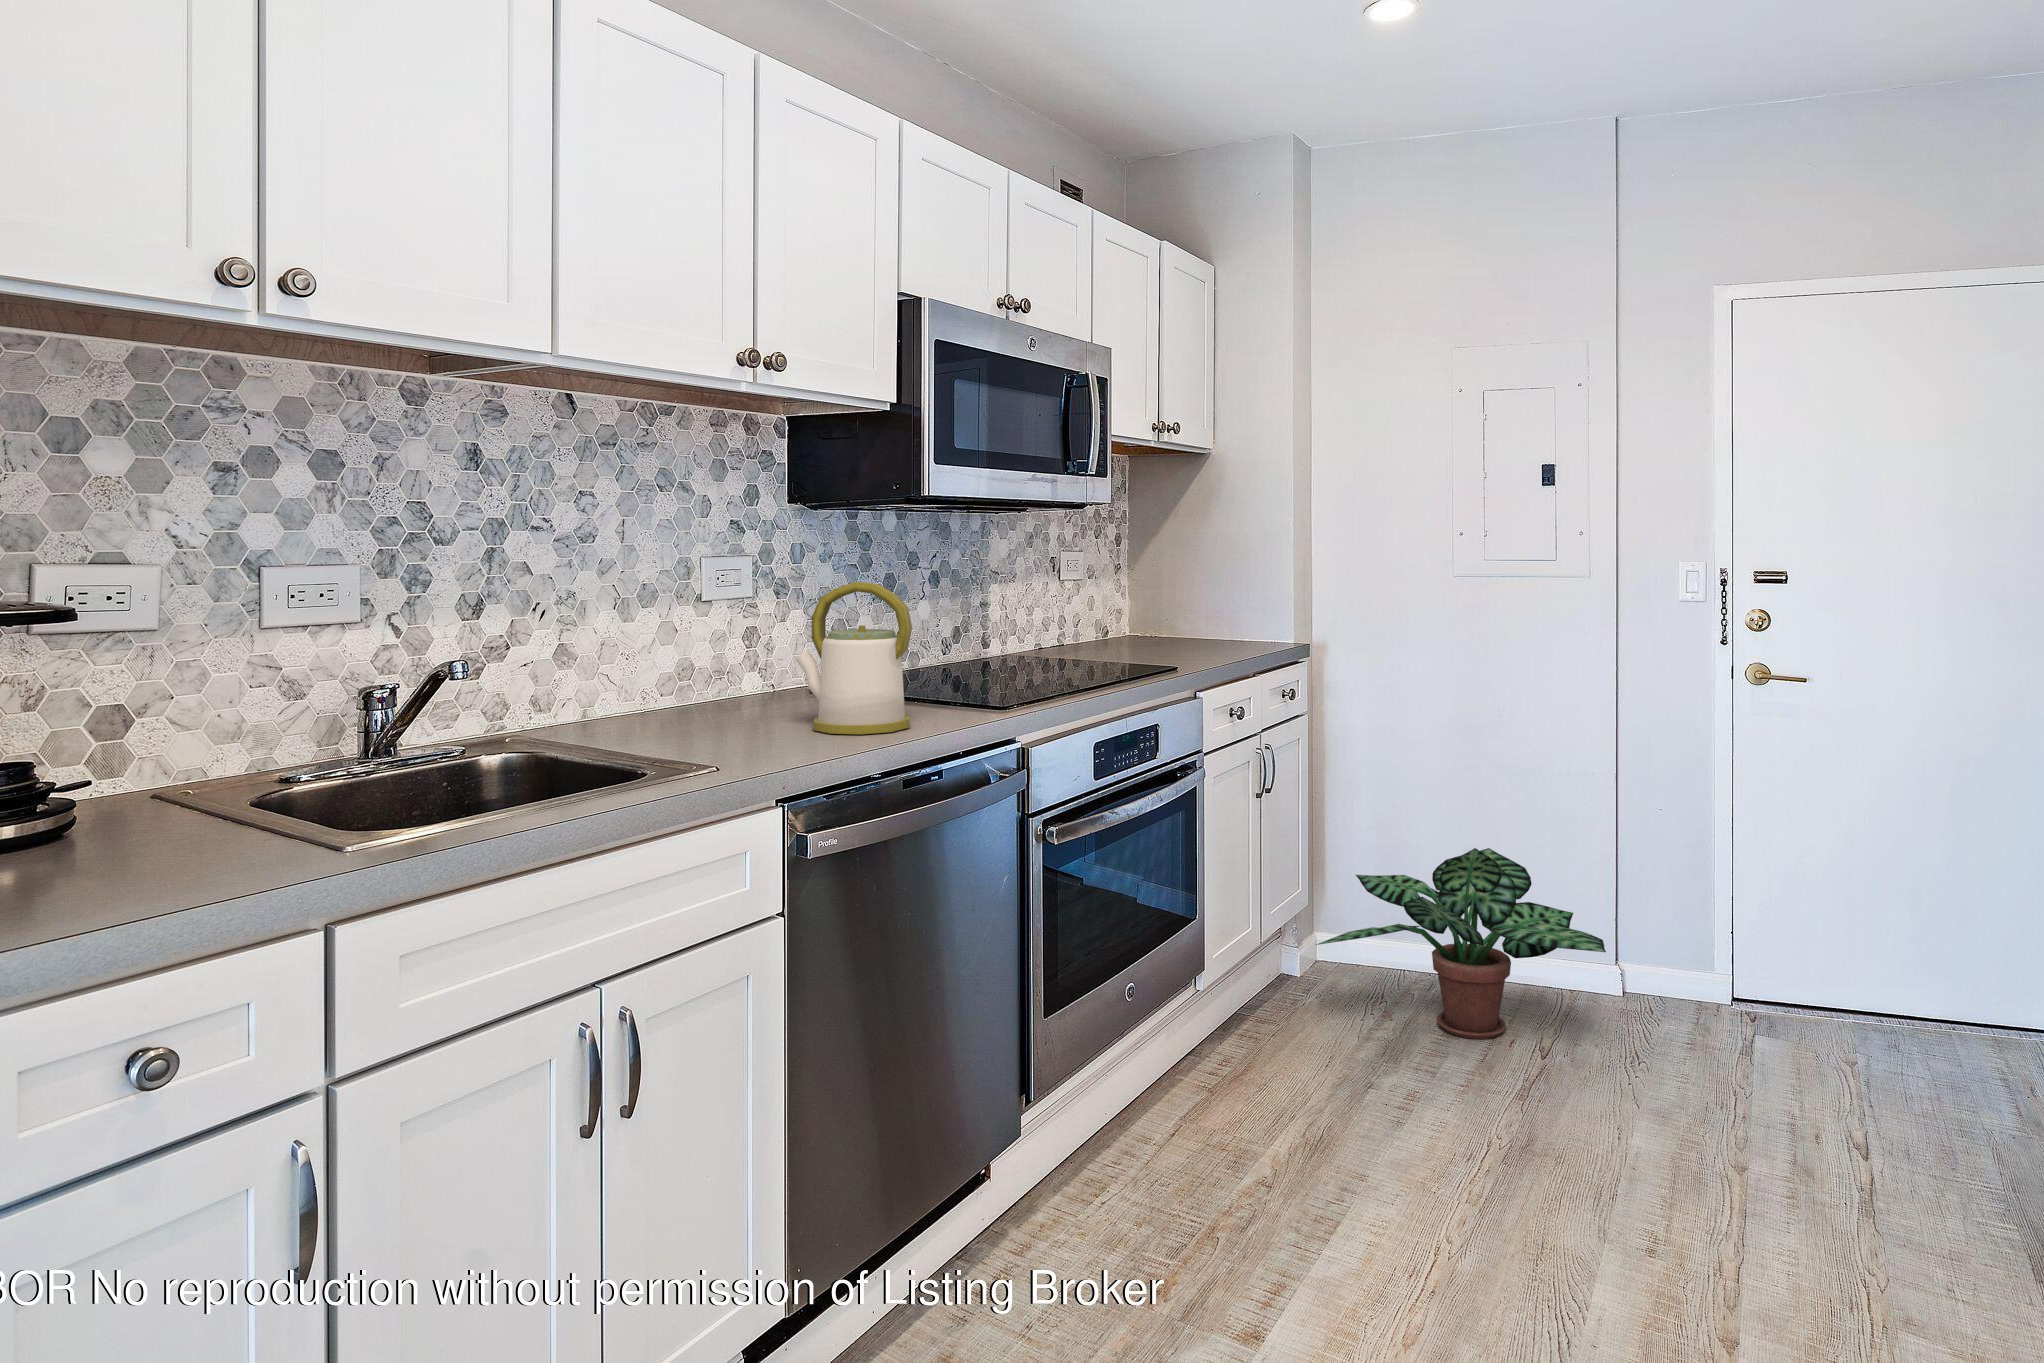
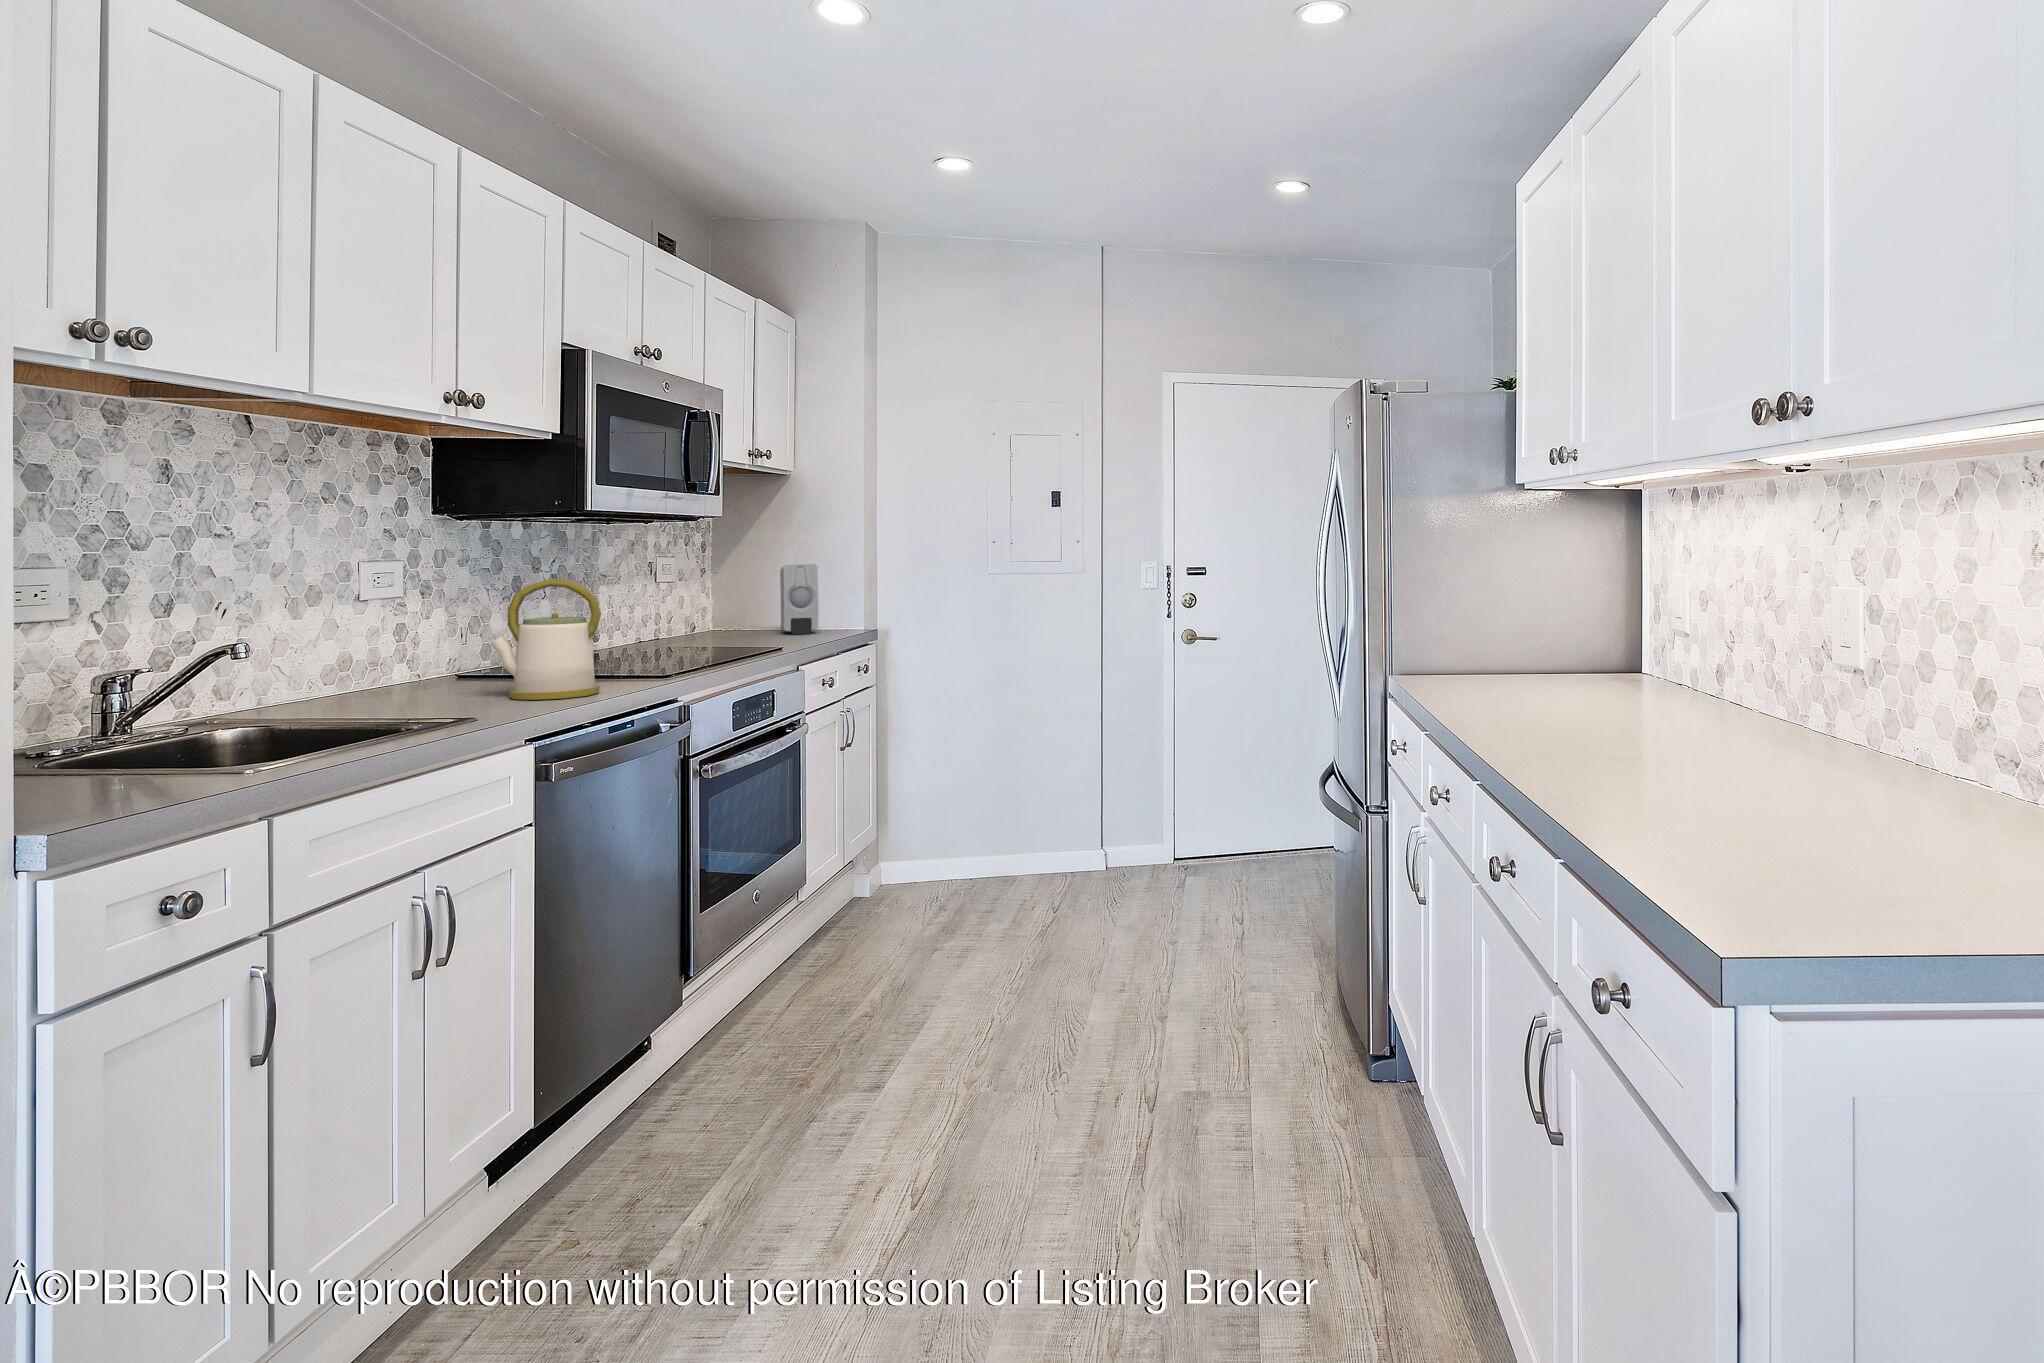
soap dispenser: none [1200,561,1240,646] -> present [780,564,818,634]
potted plant: present [1316,848,1606,1039] -> none [886,770,1097,910]

